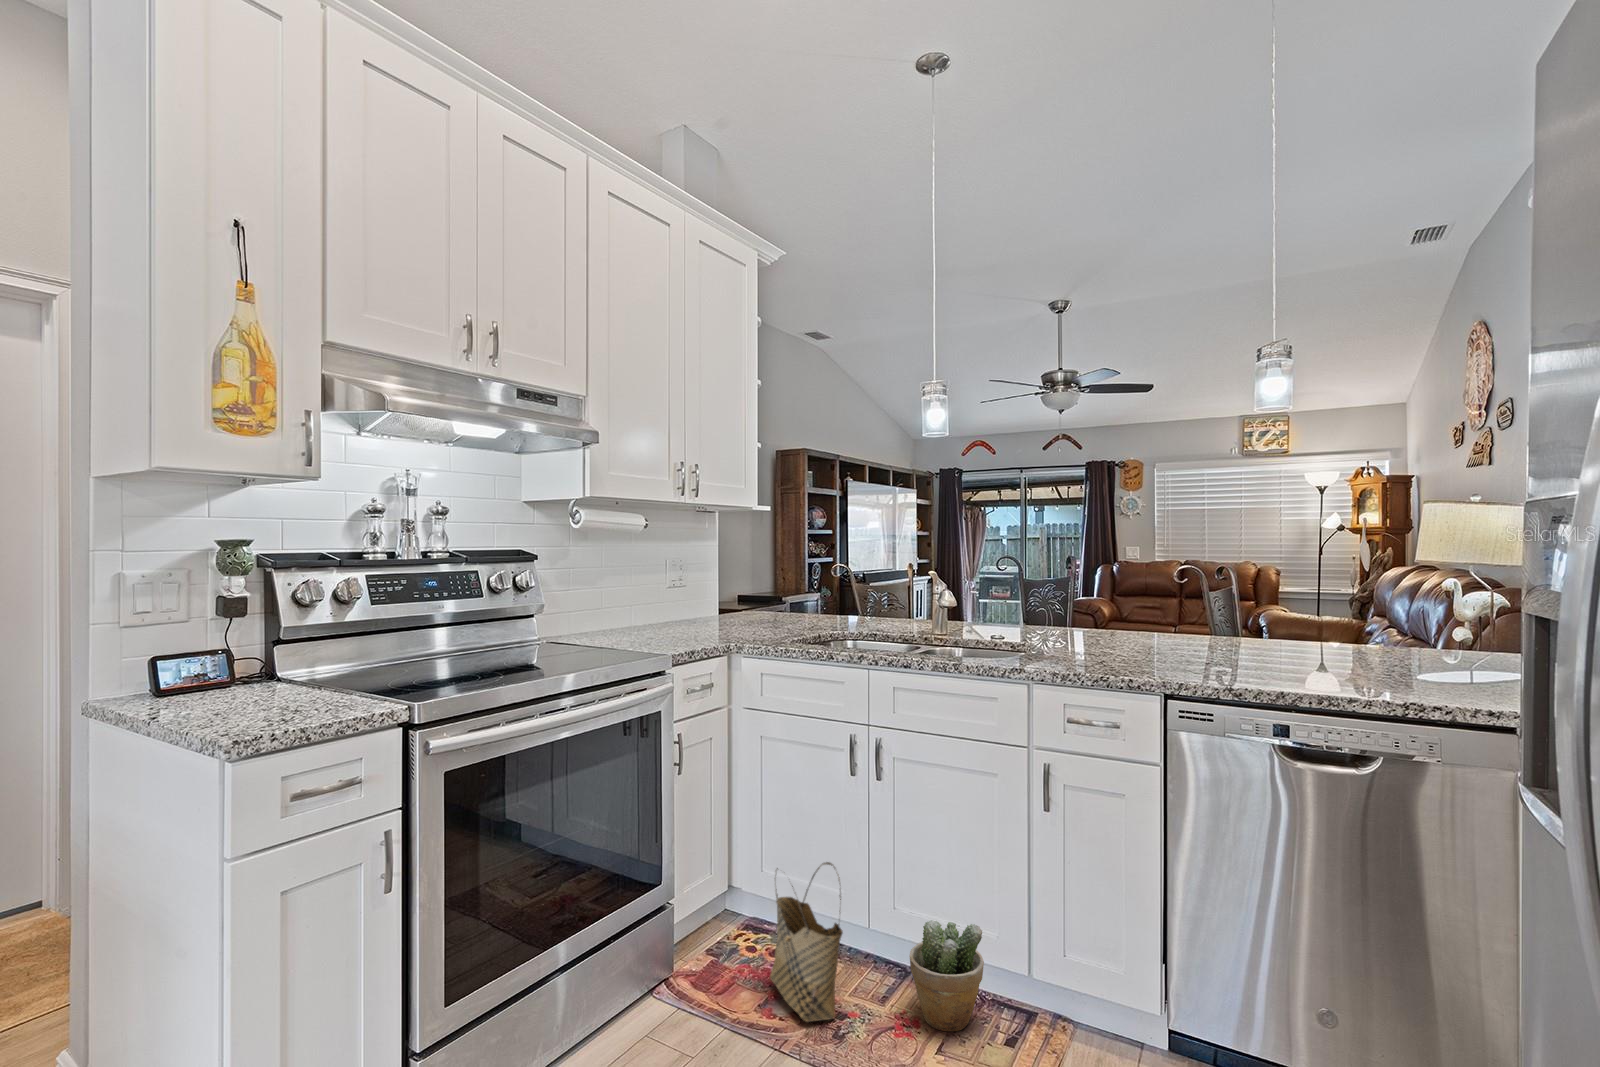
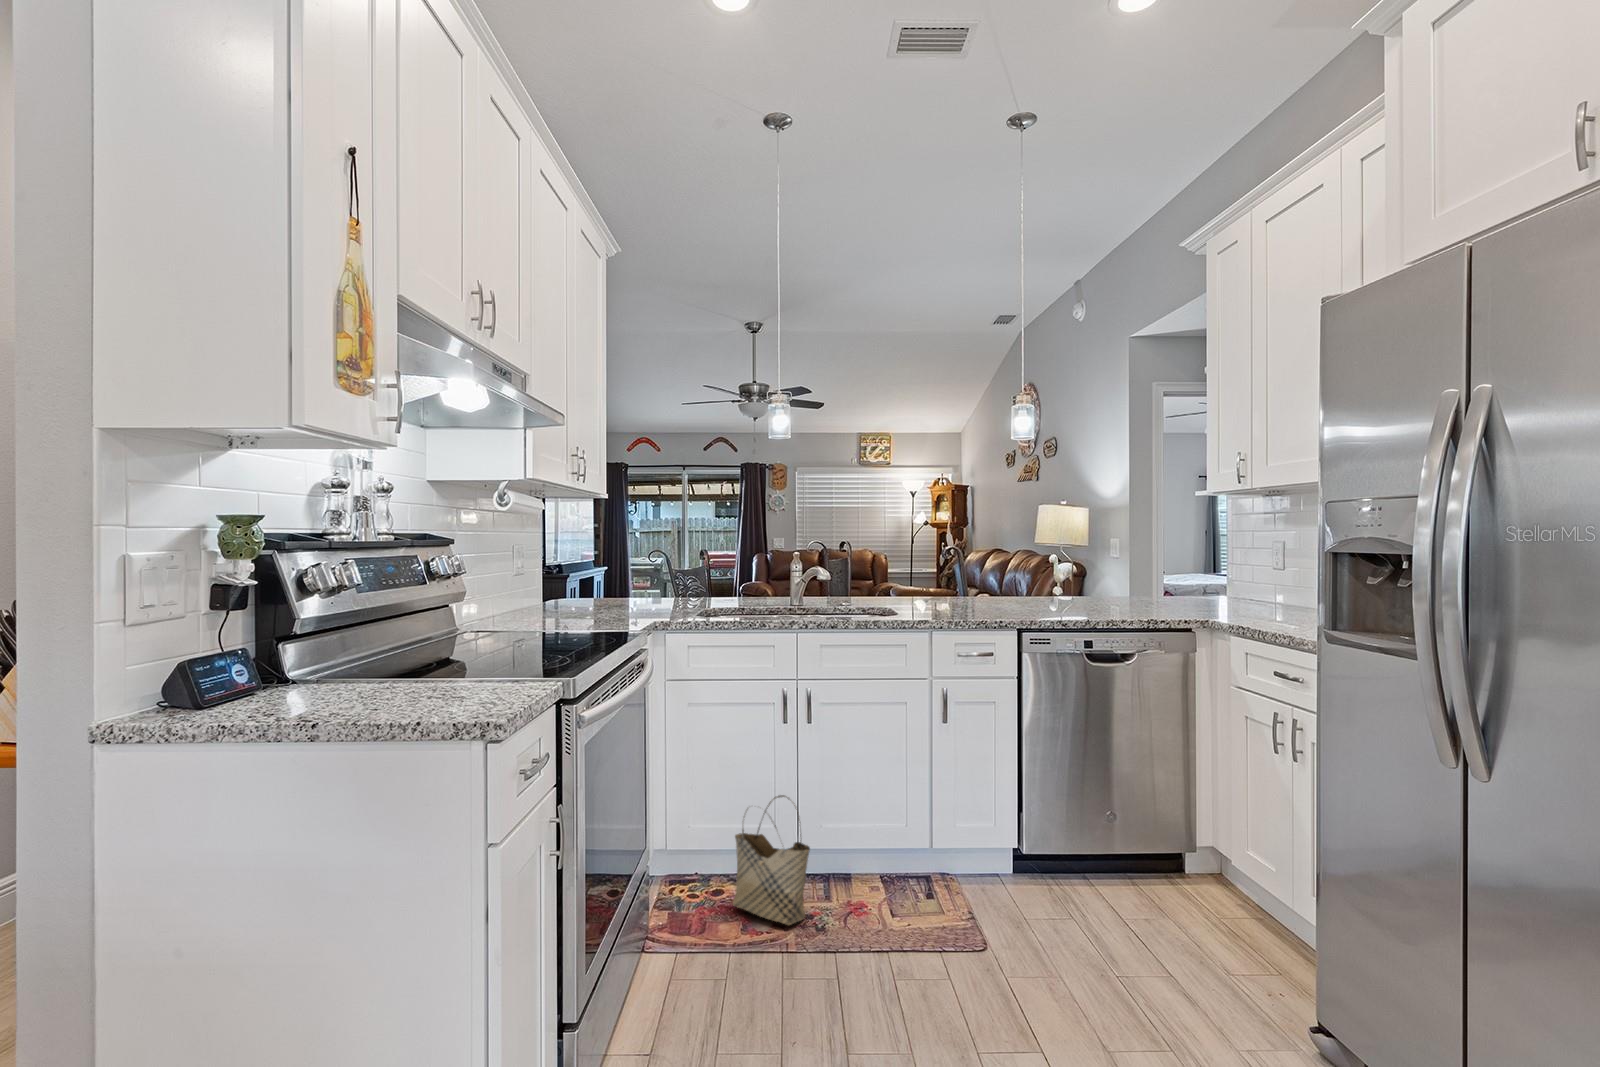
potted plant: present [909,920,984,1031] -> none [851,819,908,906]

